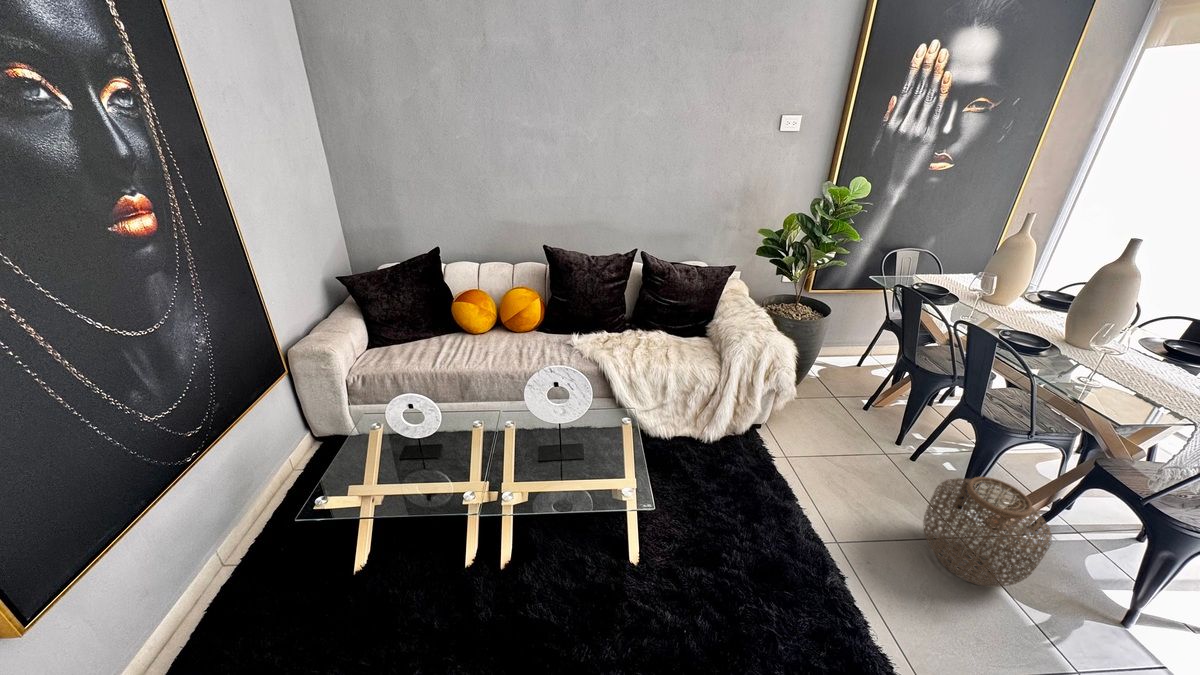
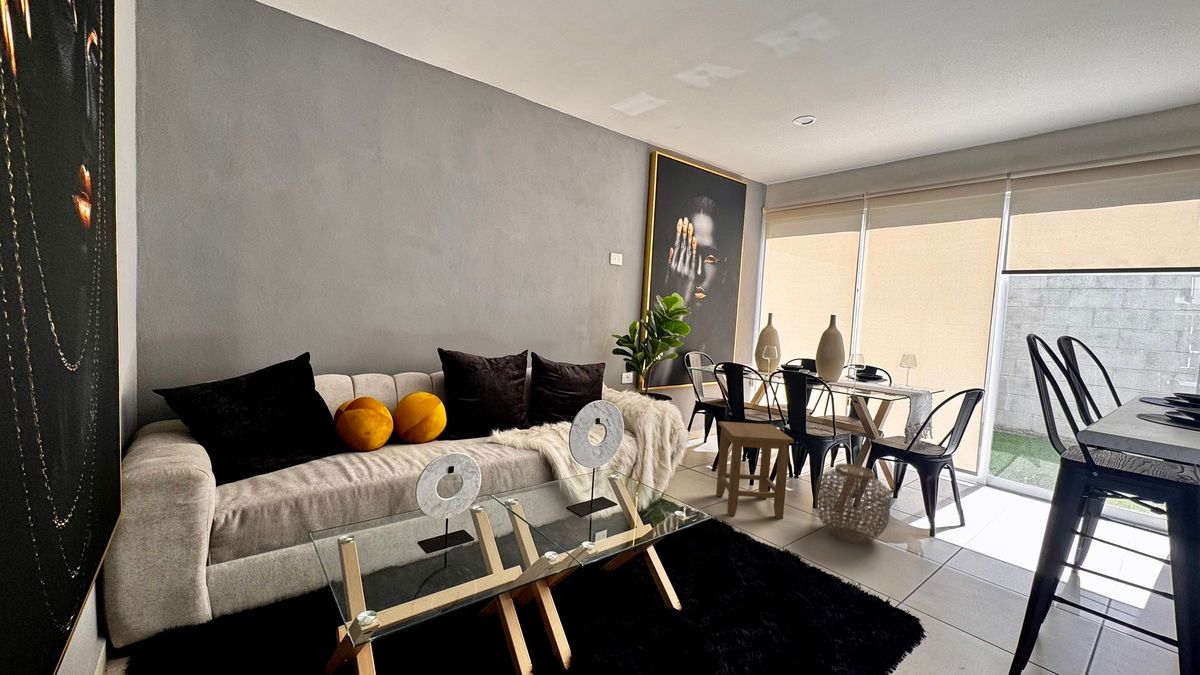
stool: none [817,366,931,504] -> present [716,421,794,519]

